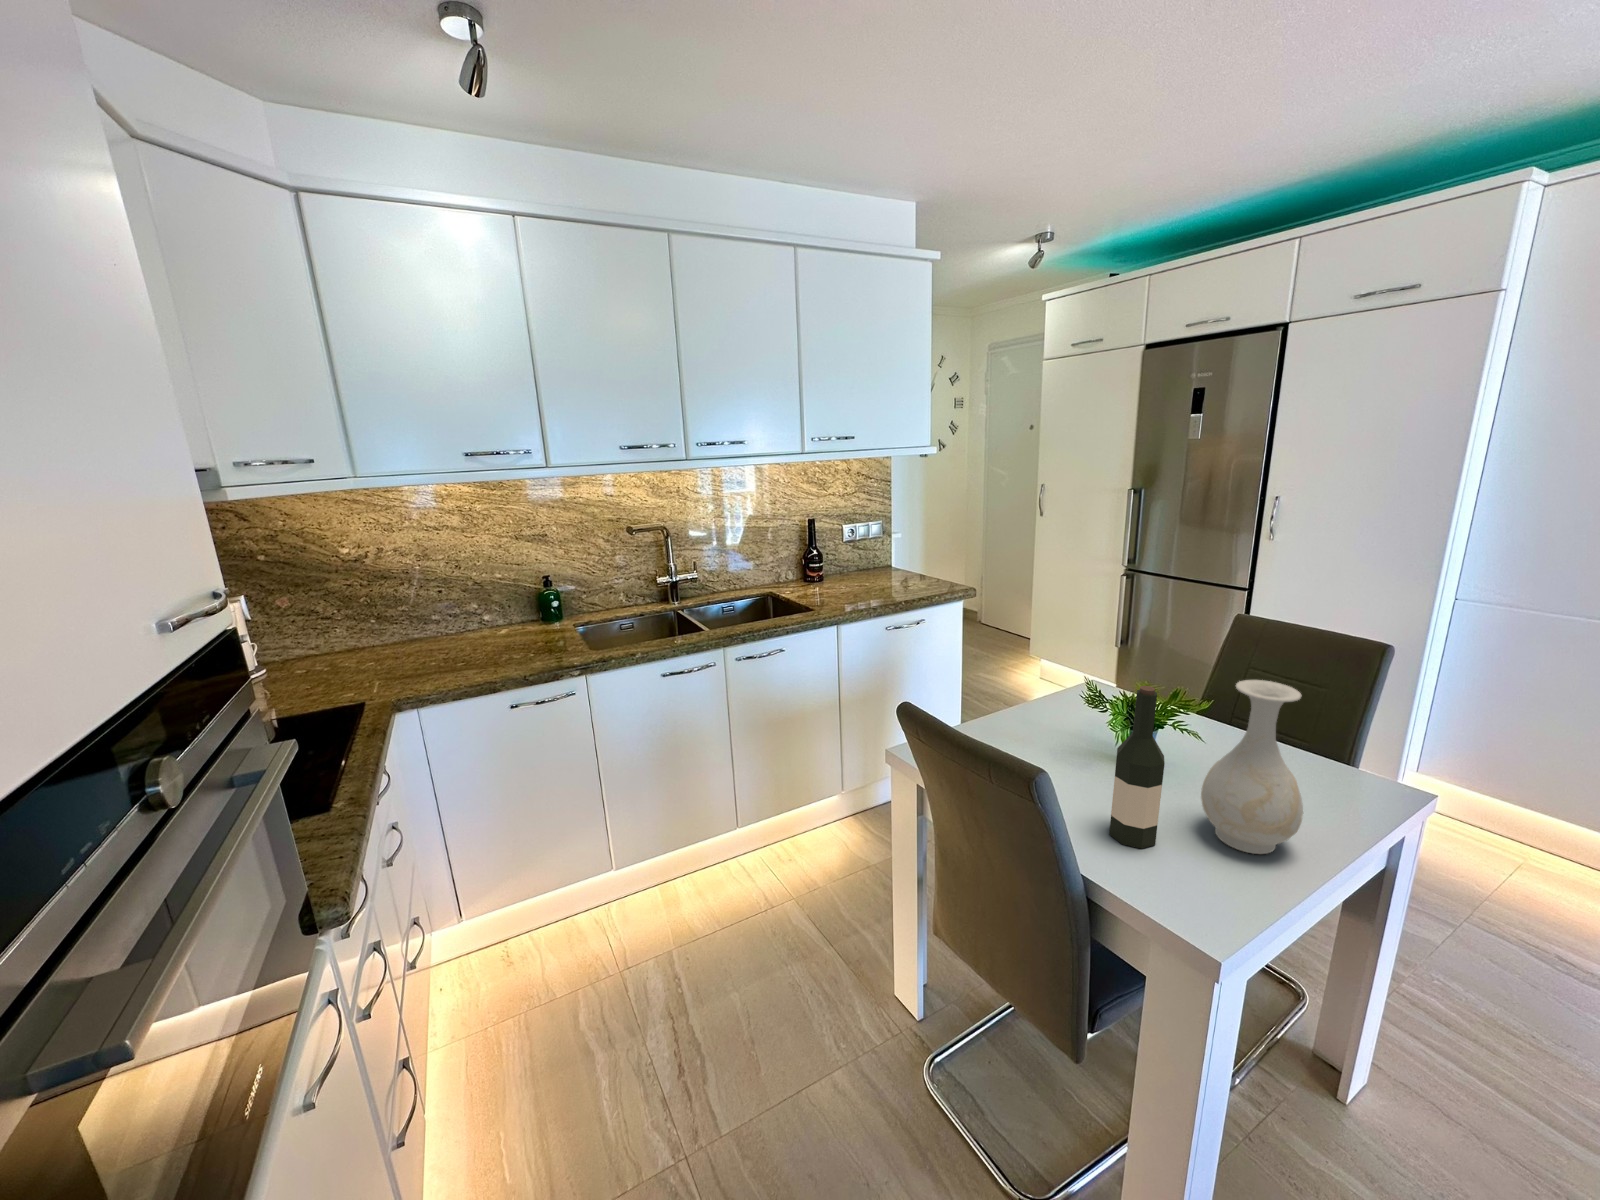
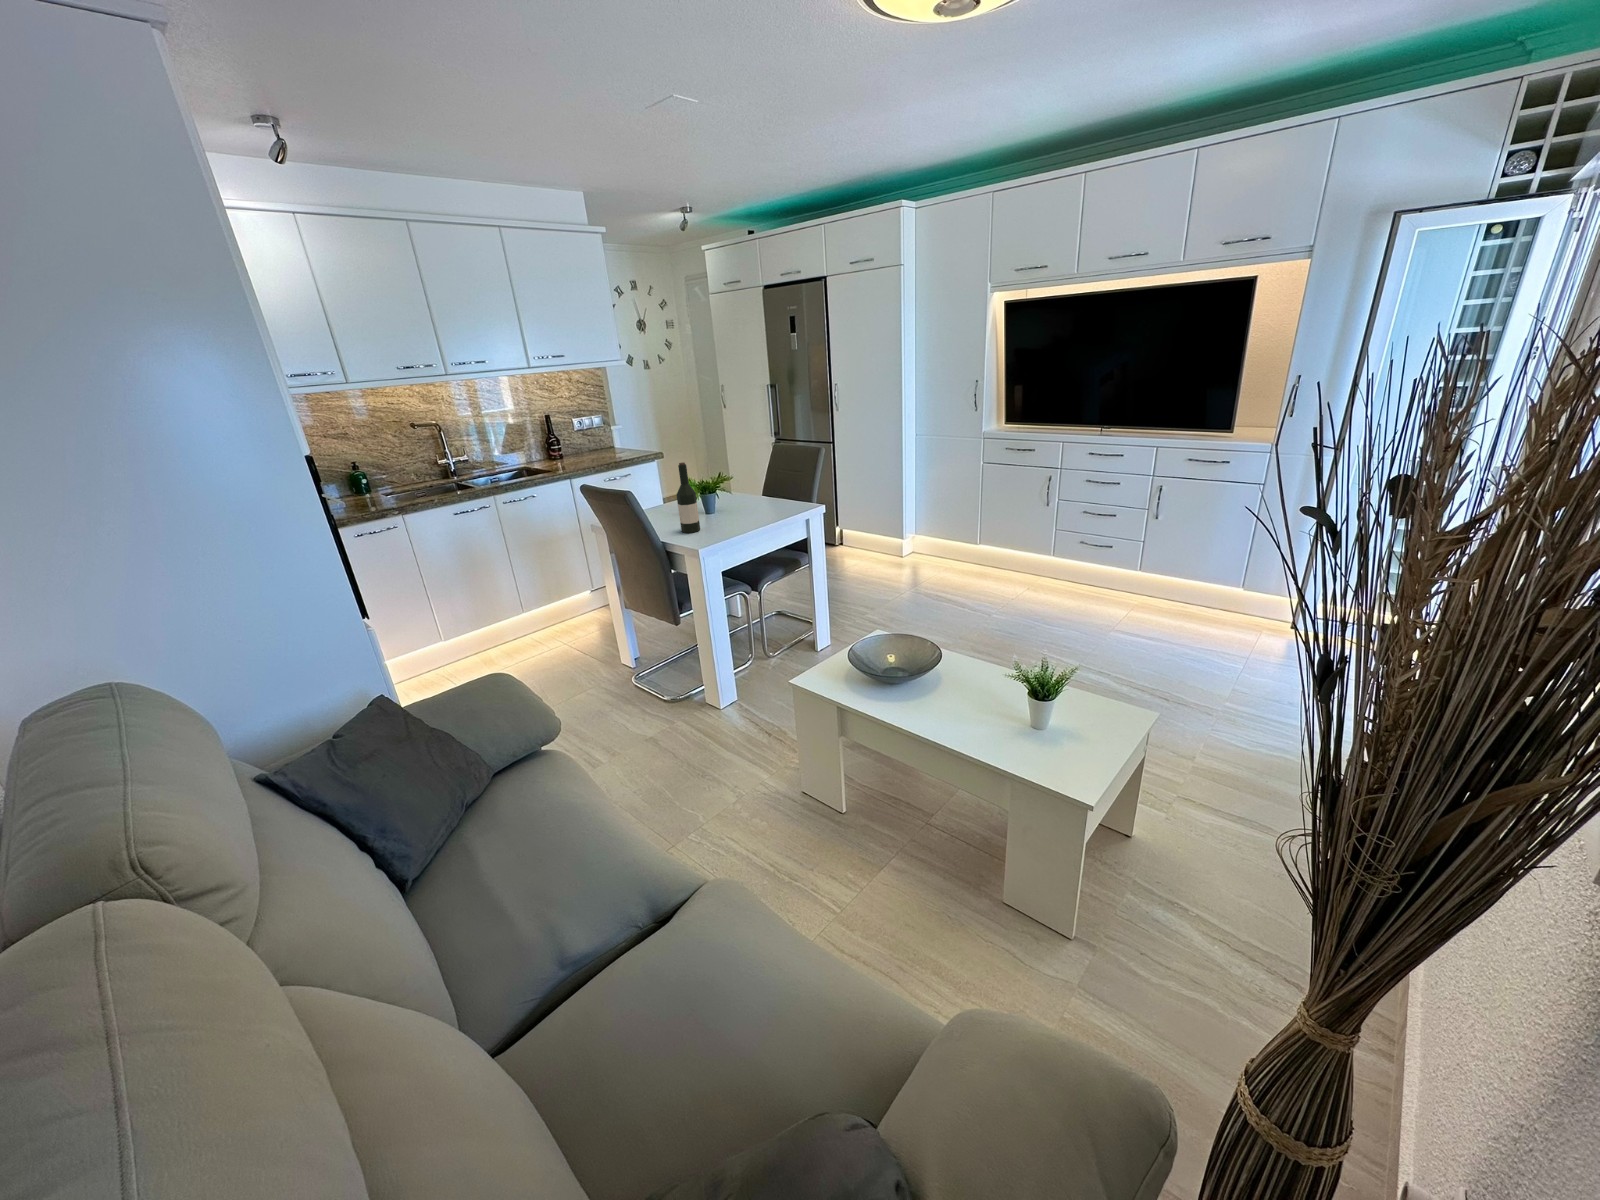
vase: present [1201,680,1303,854] -> none [717,456,751,528]

